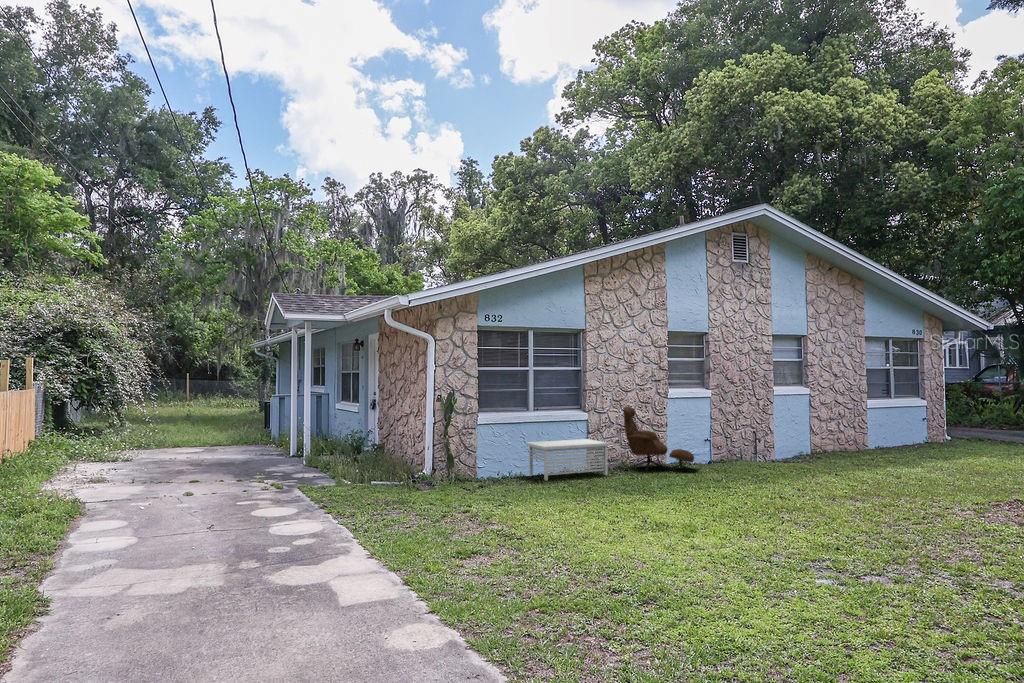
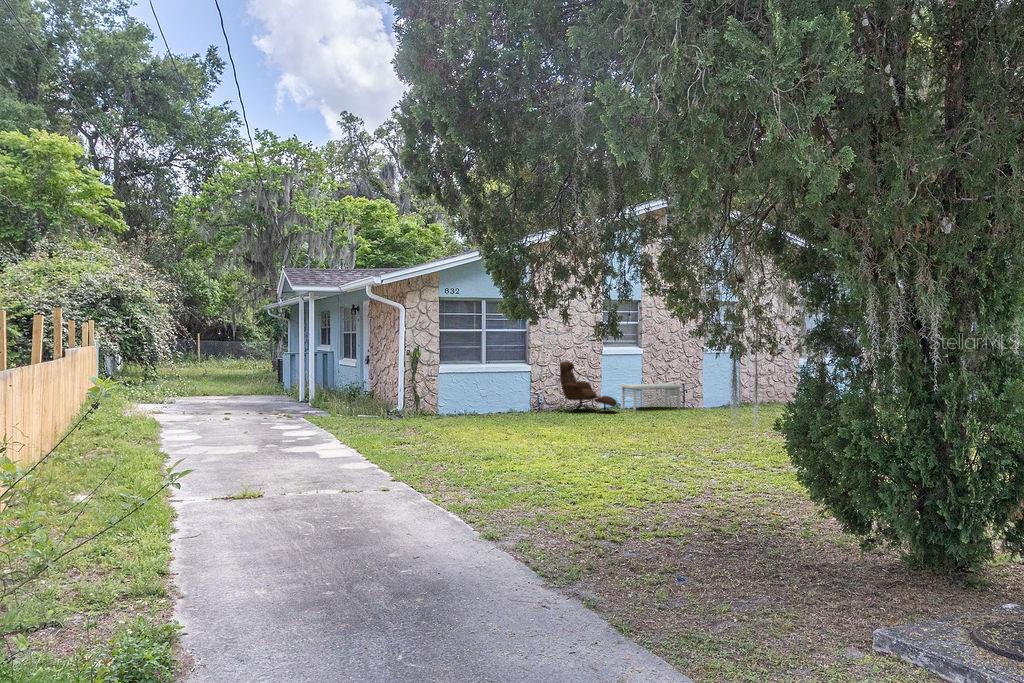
storage bench: present [526,439,609,481] -> present [620,383,681,411]

